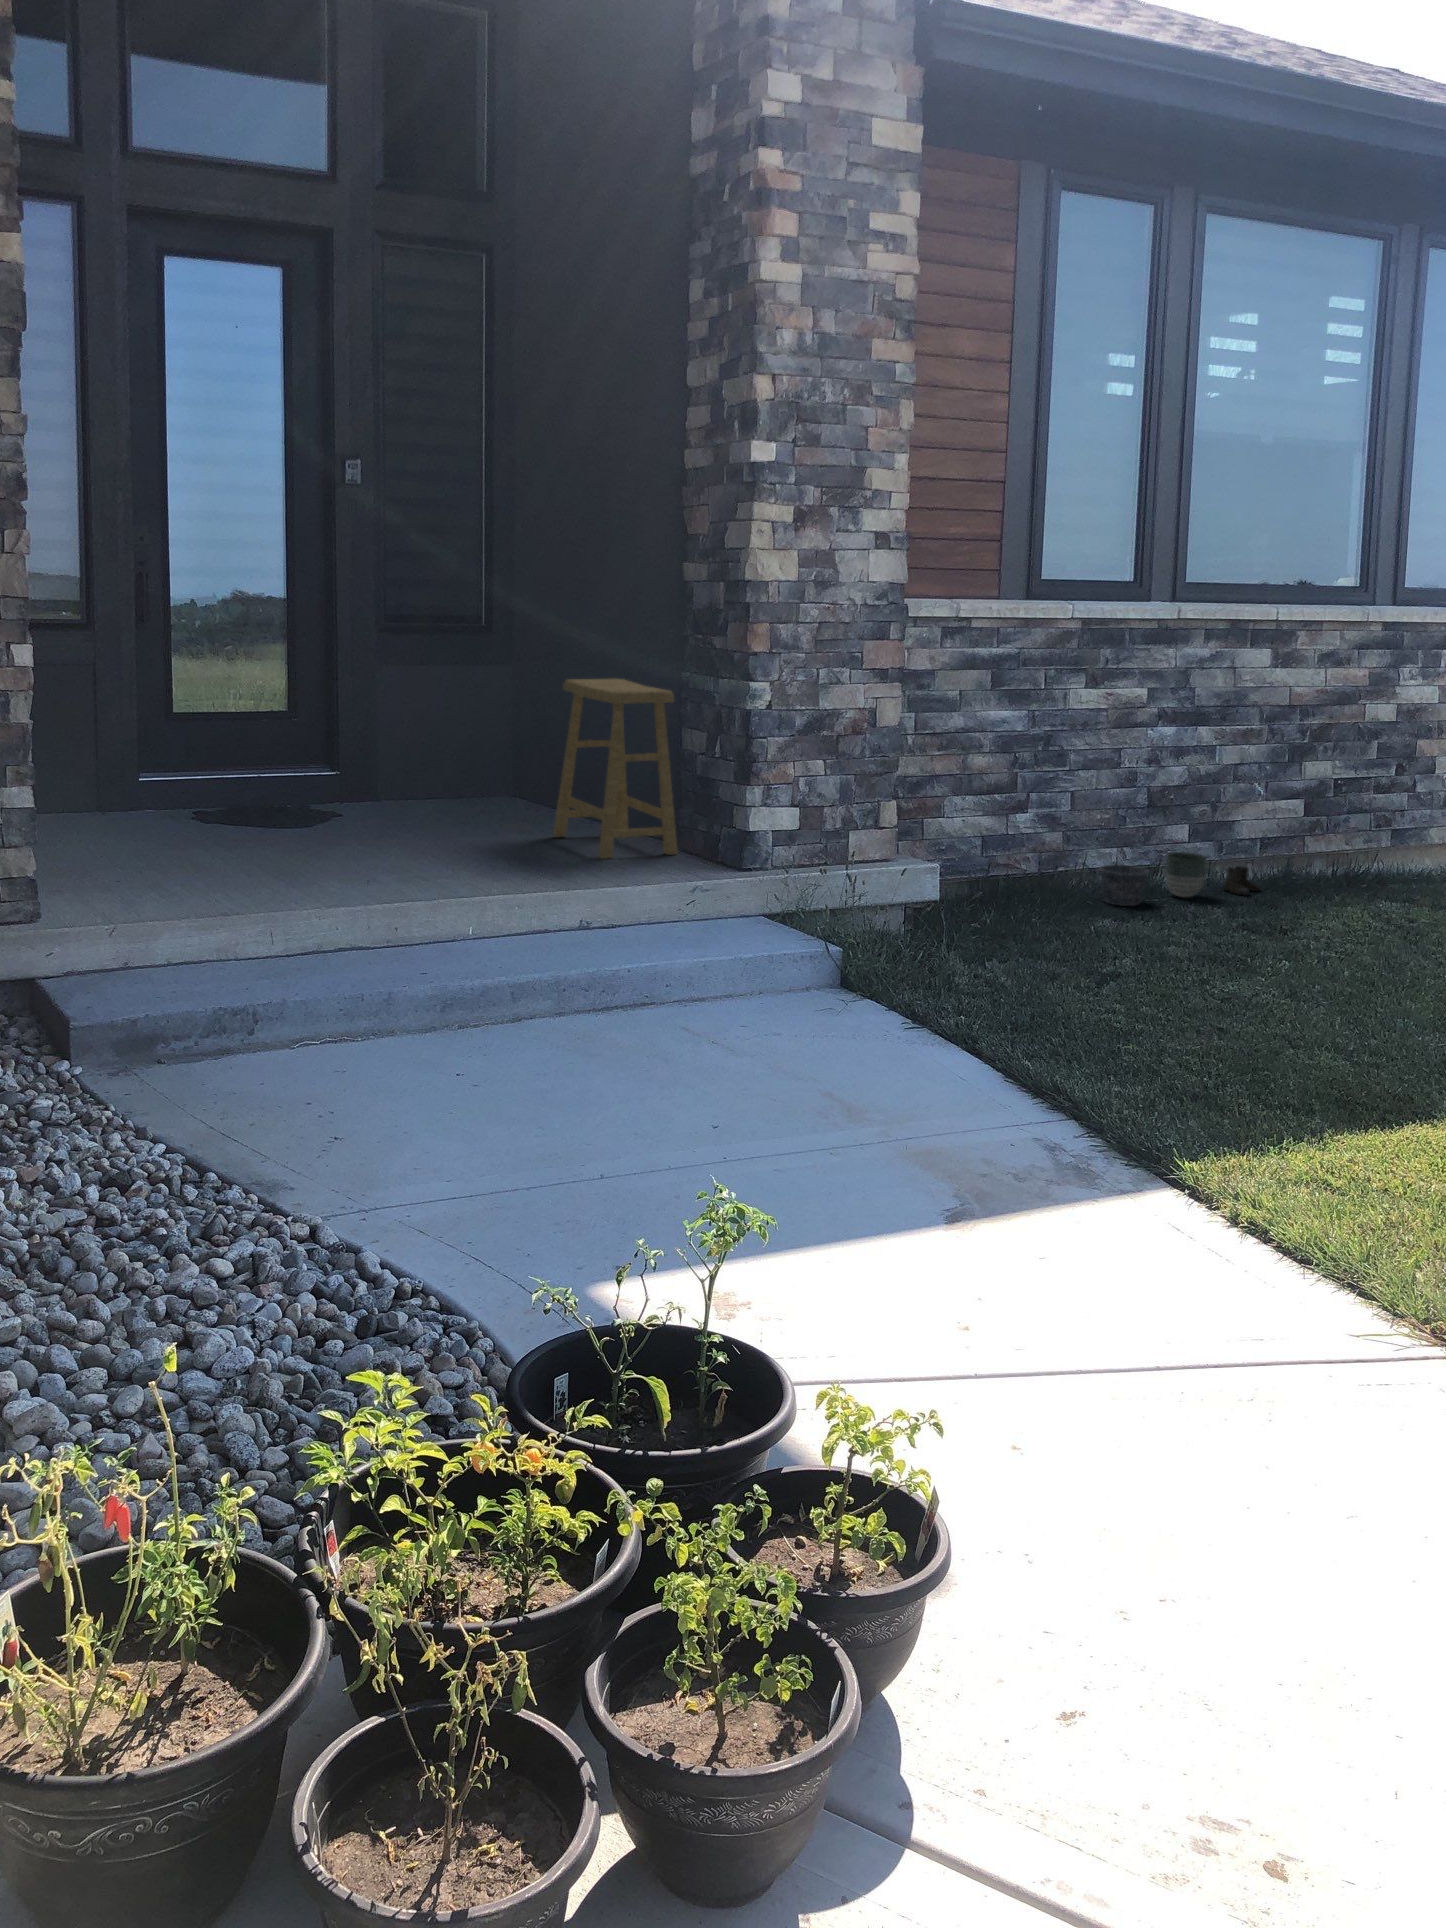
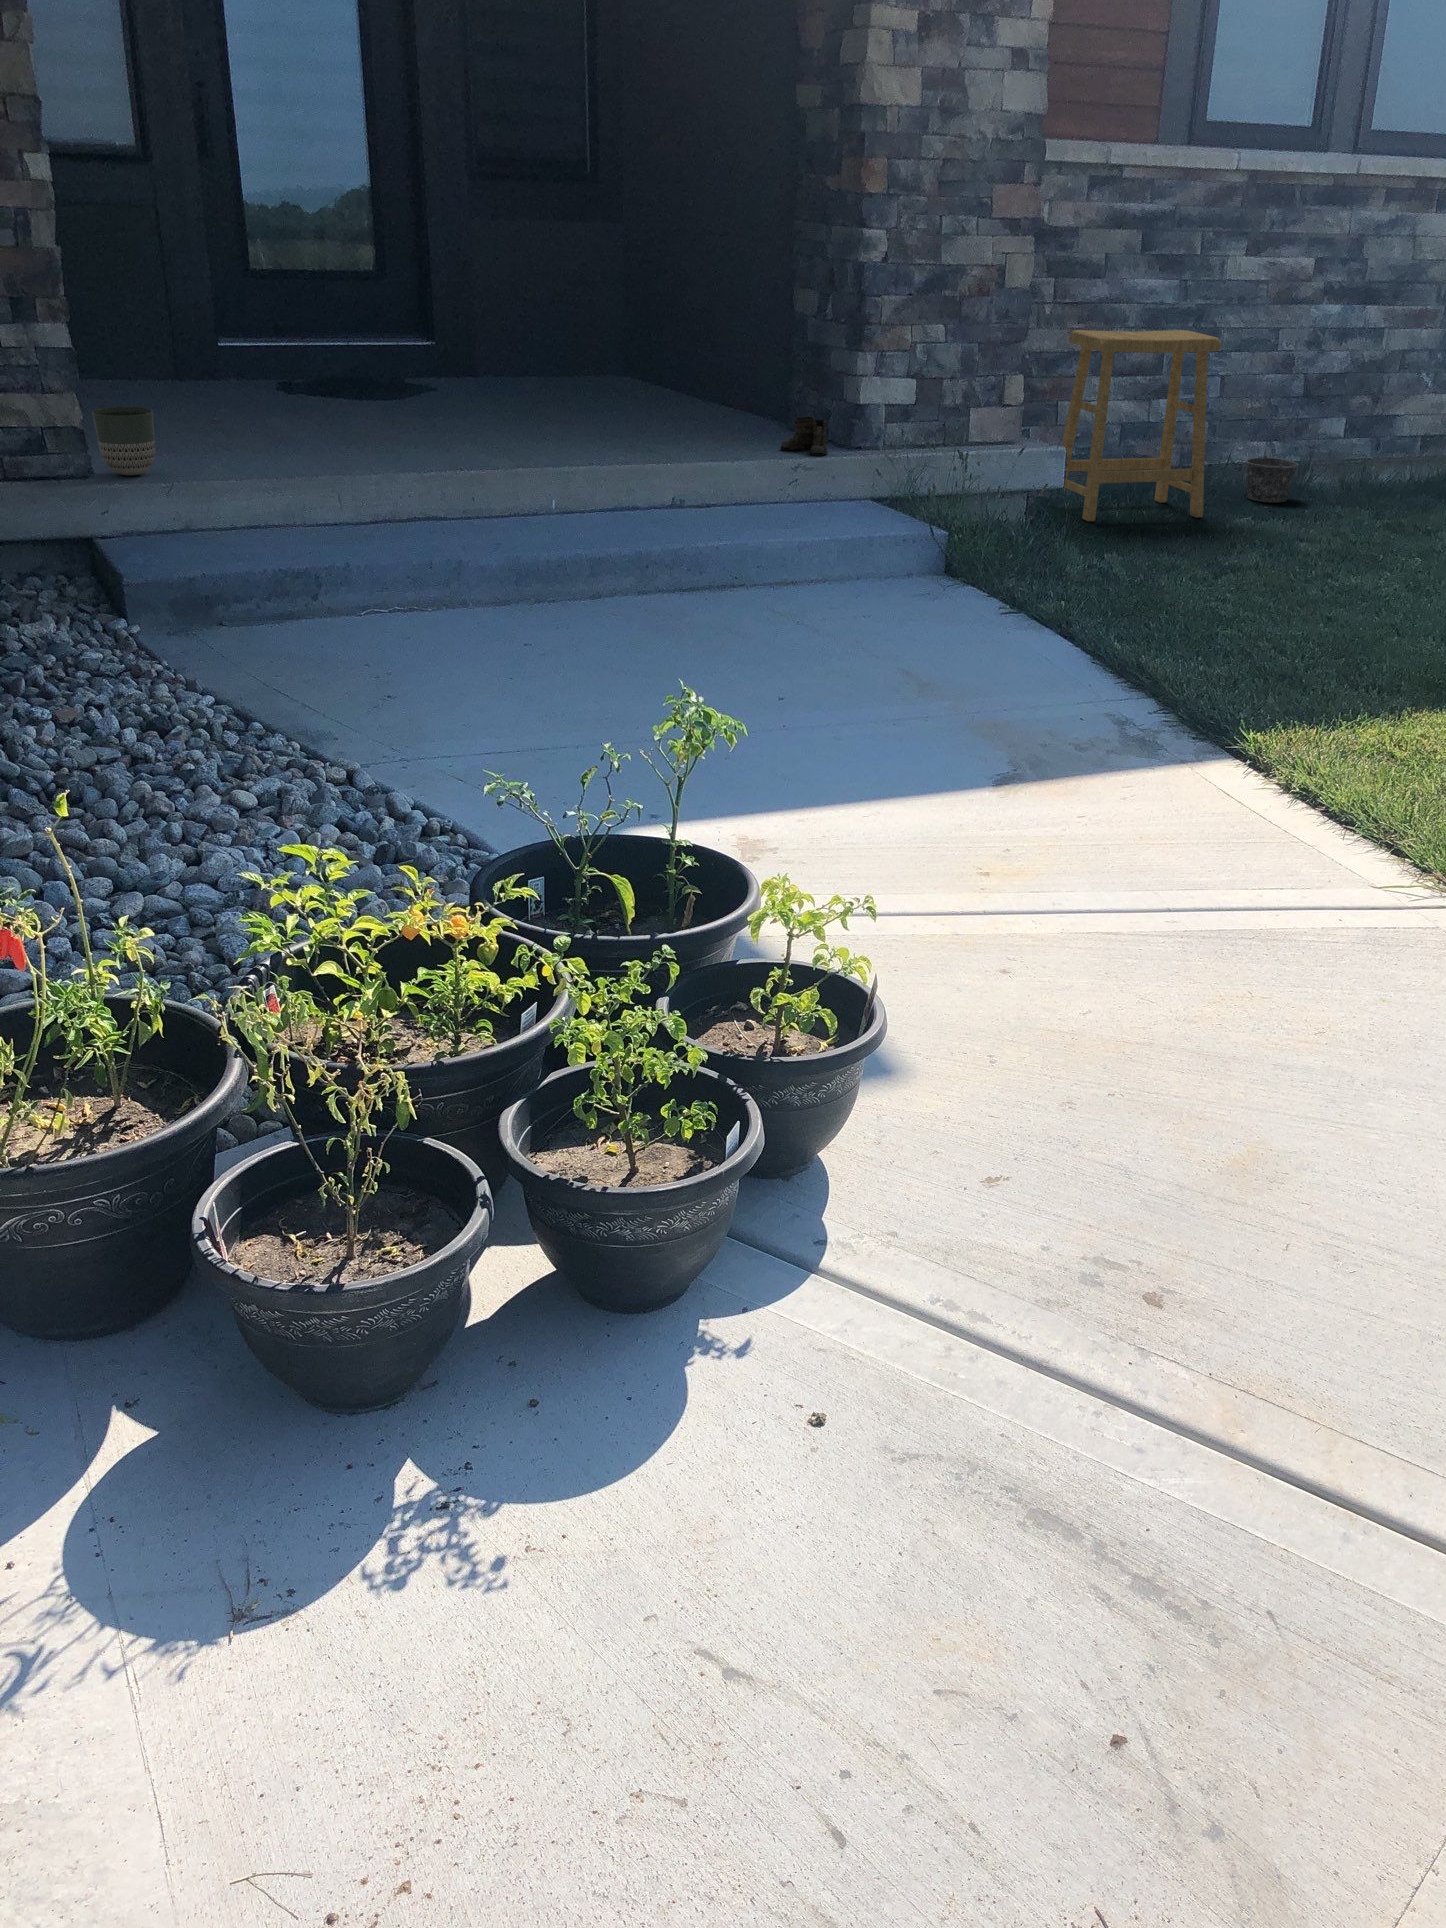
stool: present [553,679,678,859] -> present [1062,330,1221,522]
planter: present [1166,852,1207,898] -> present [92,407,155,476]
boots: present [1224,866,1260,896] -> present [781,417,827,456]

